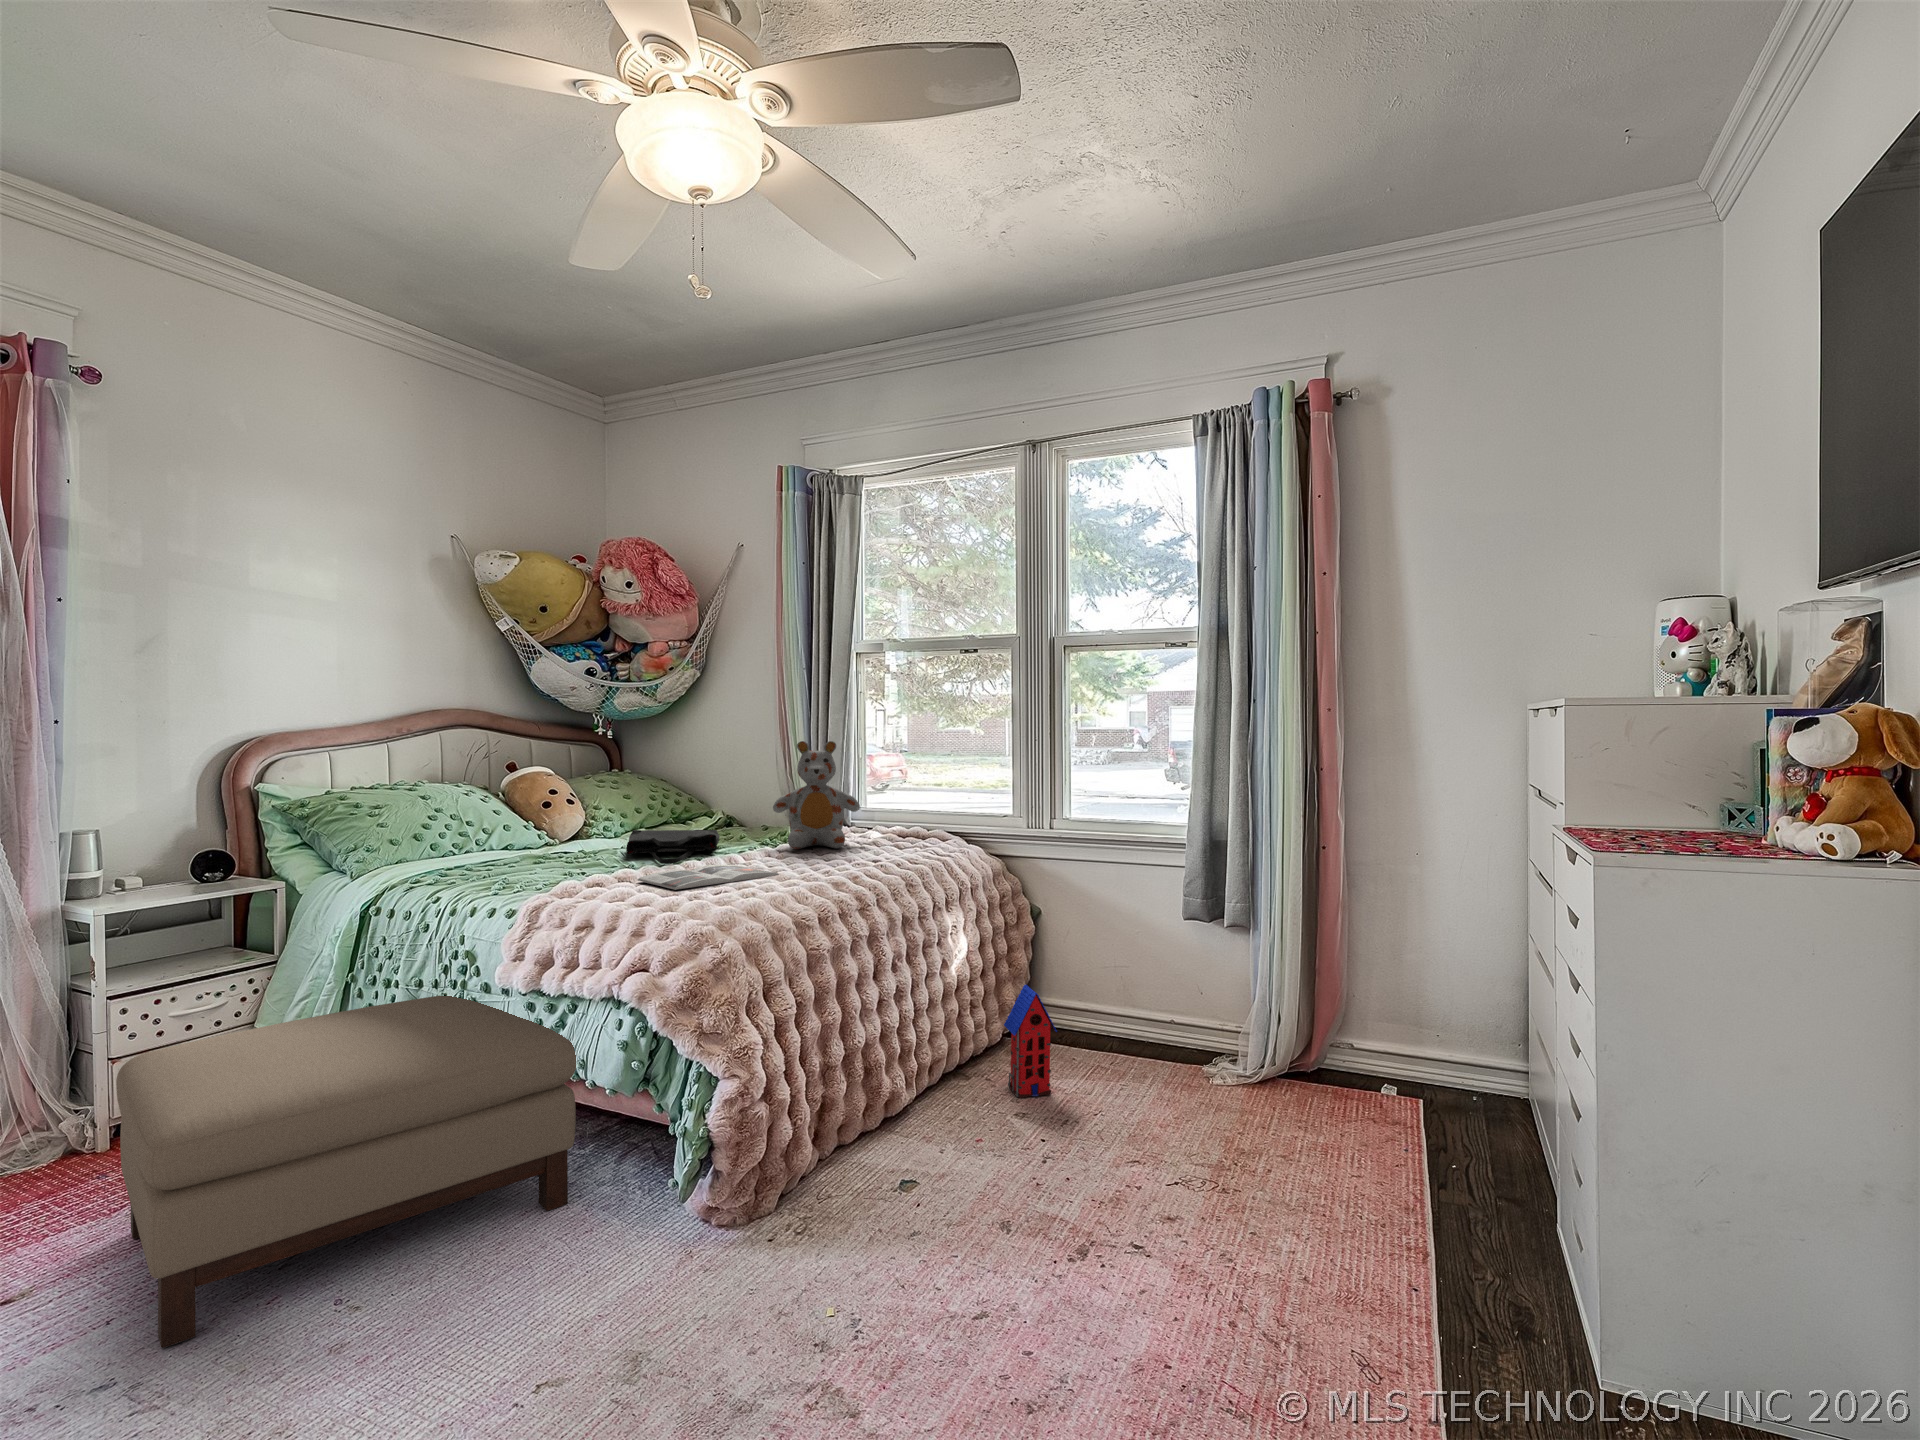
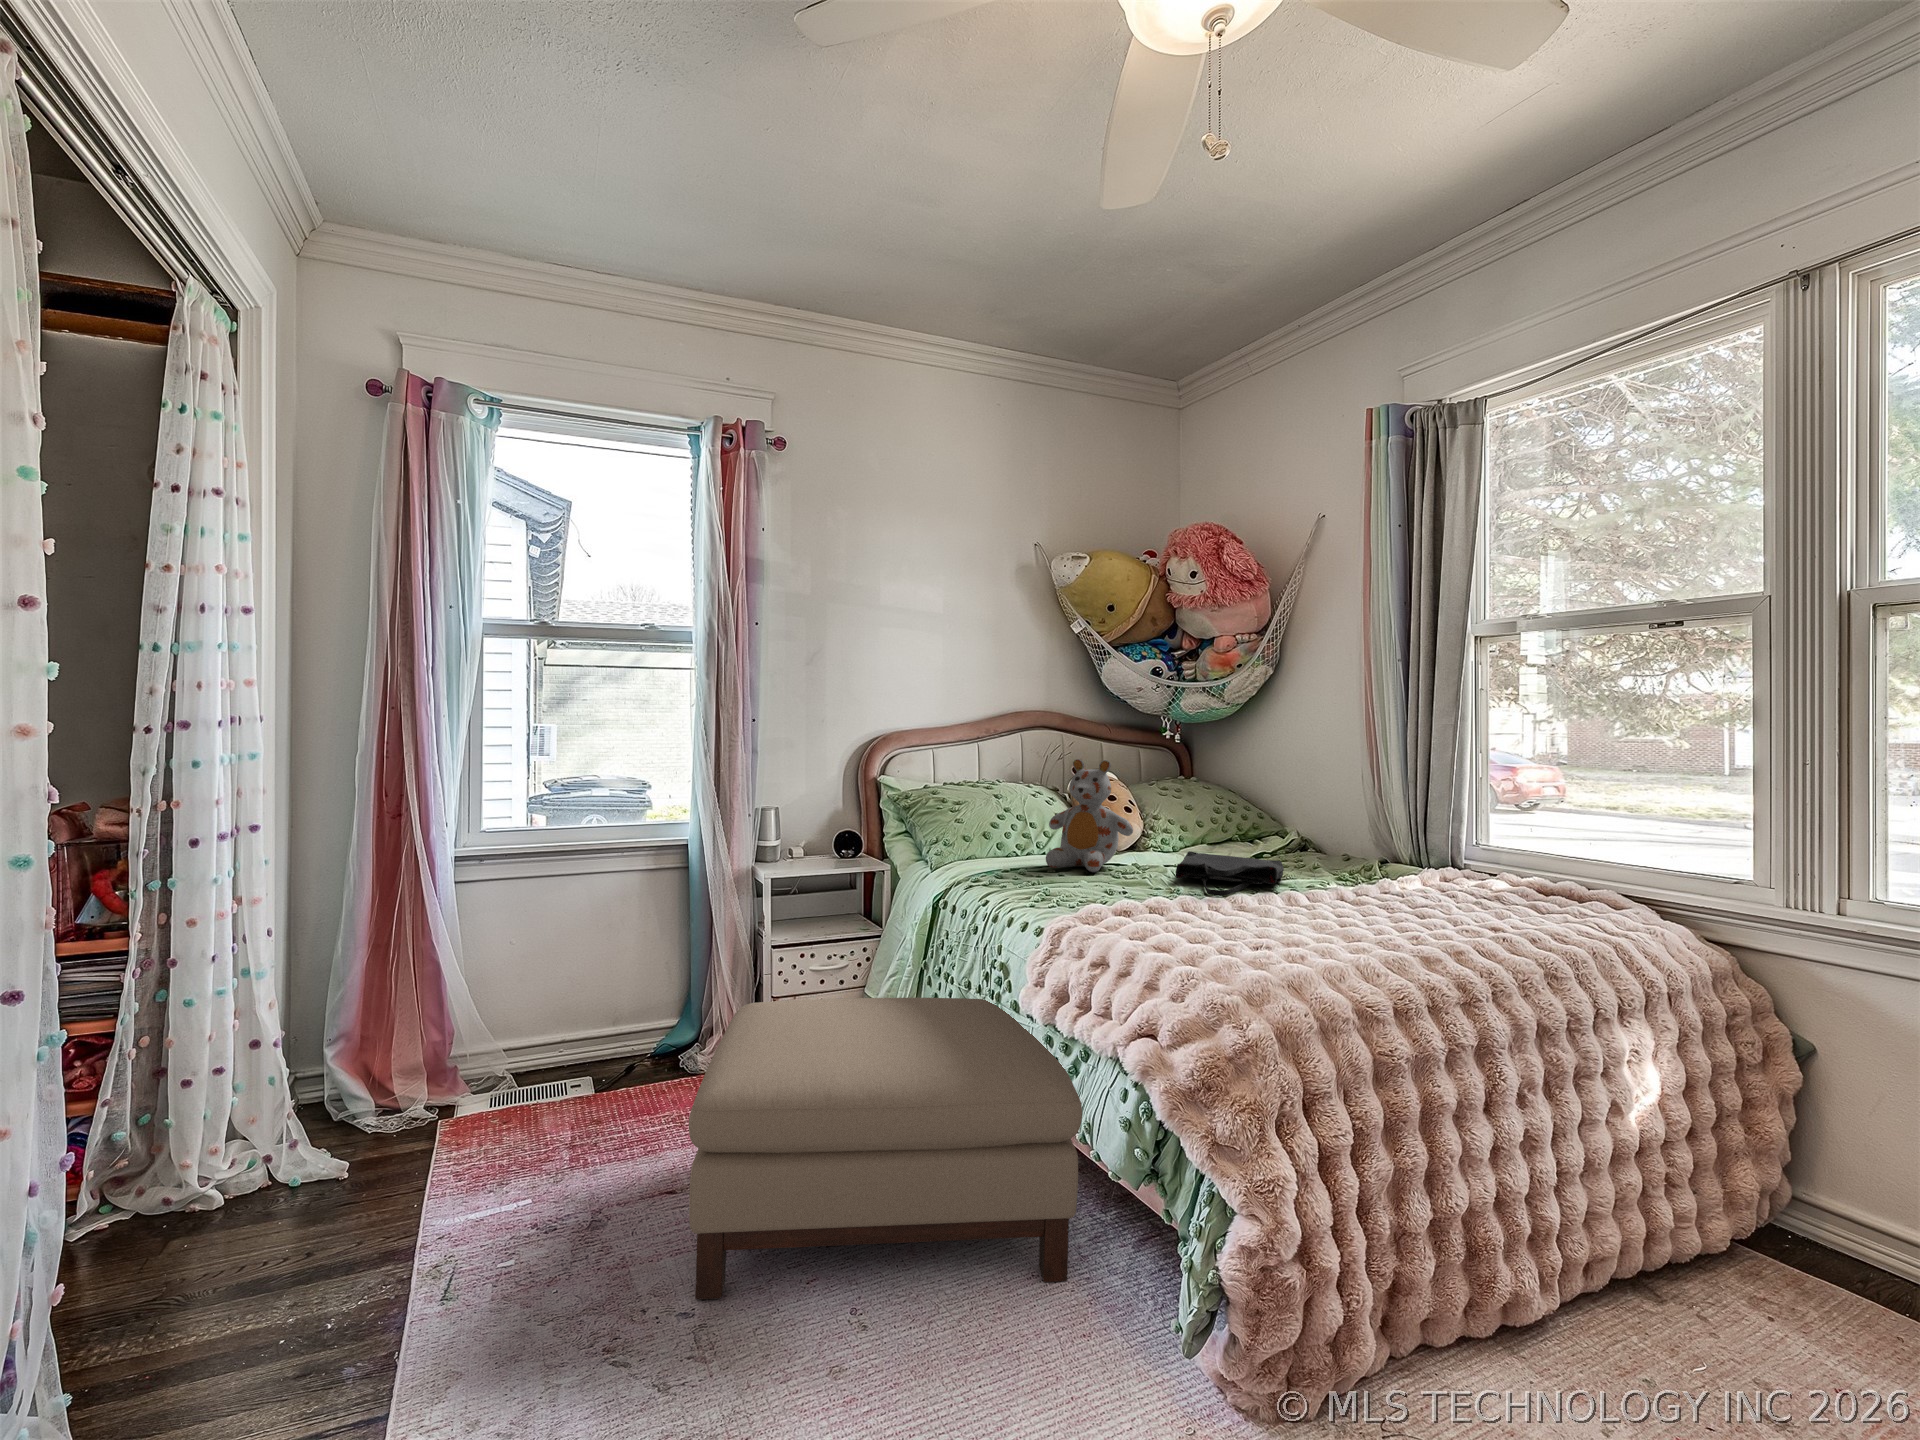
stuffed bear: present [773,741,860,849] -> present [1046,759,1133,872]
magazine: present [638,865,778,890] -> none [1171,906,1348,934]
toy house: present [1004,985,1057,1098] -> none [1735,1176,1864,1388]

